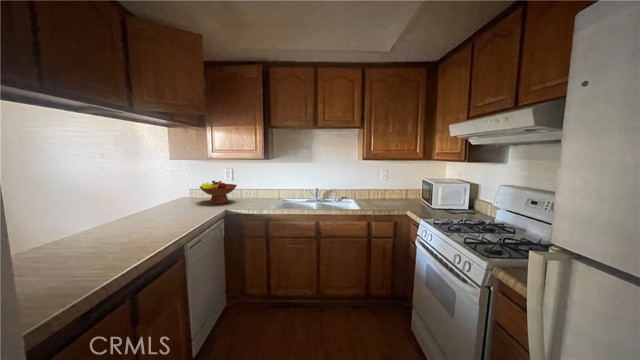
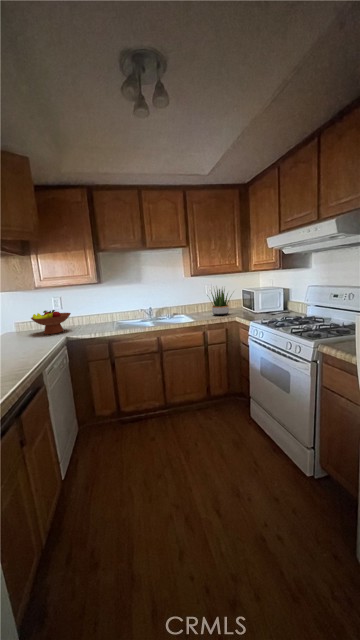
potted plant: none [374,172,412,205] -> present [212,289,231,315]

